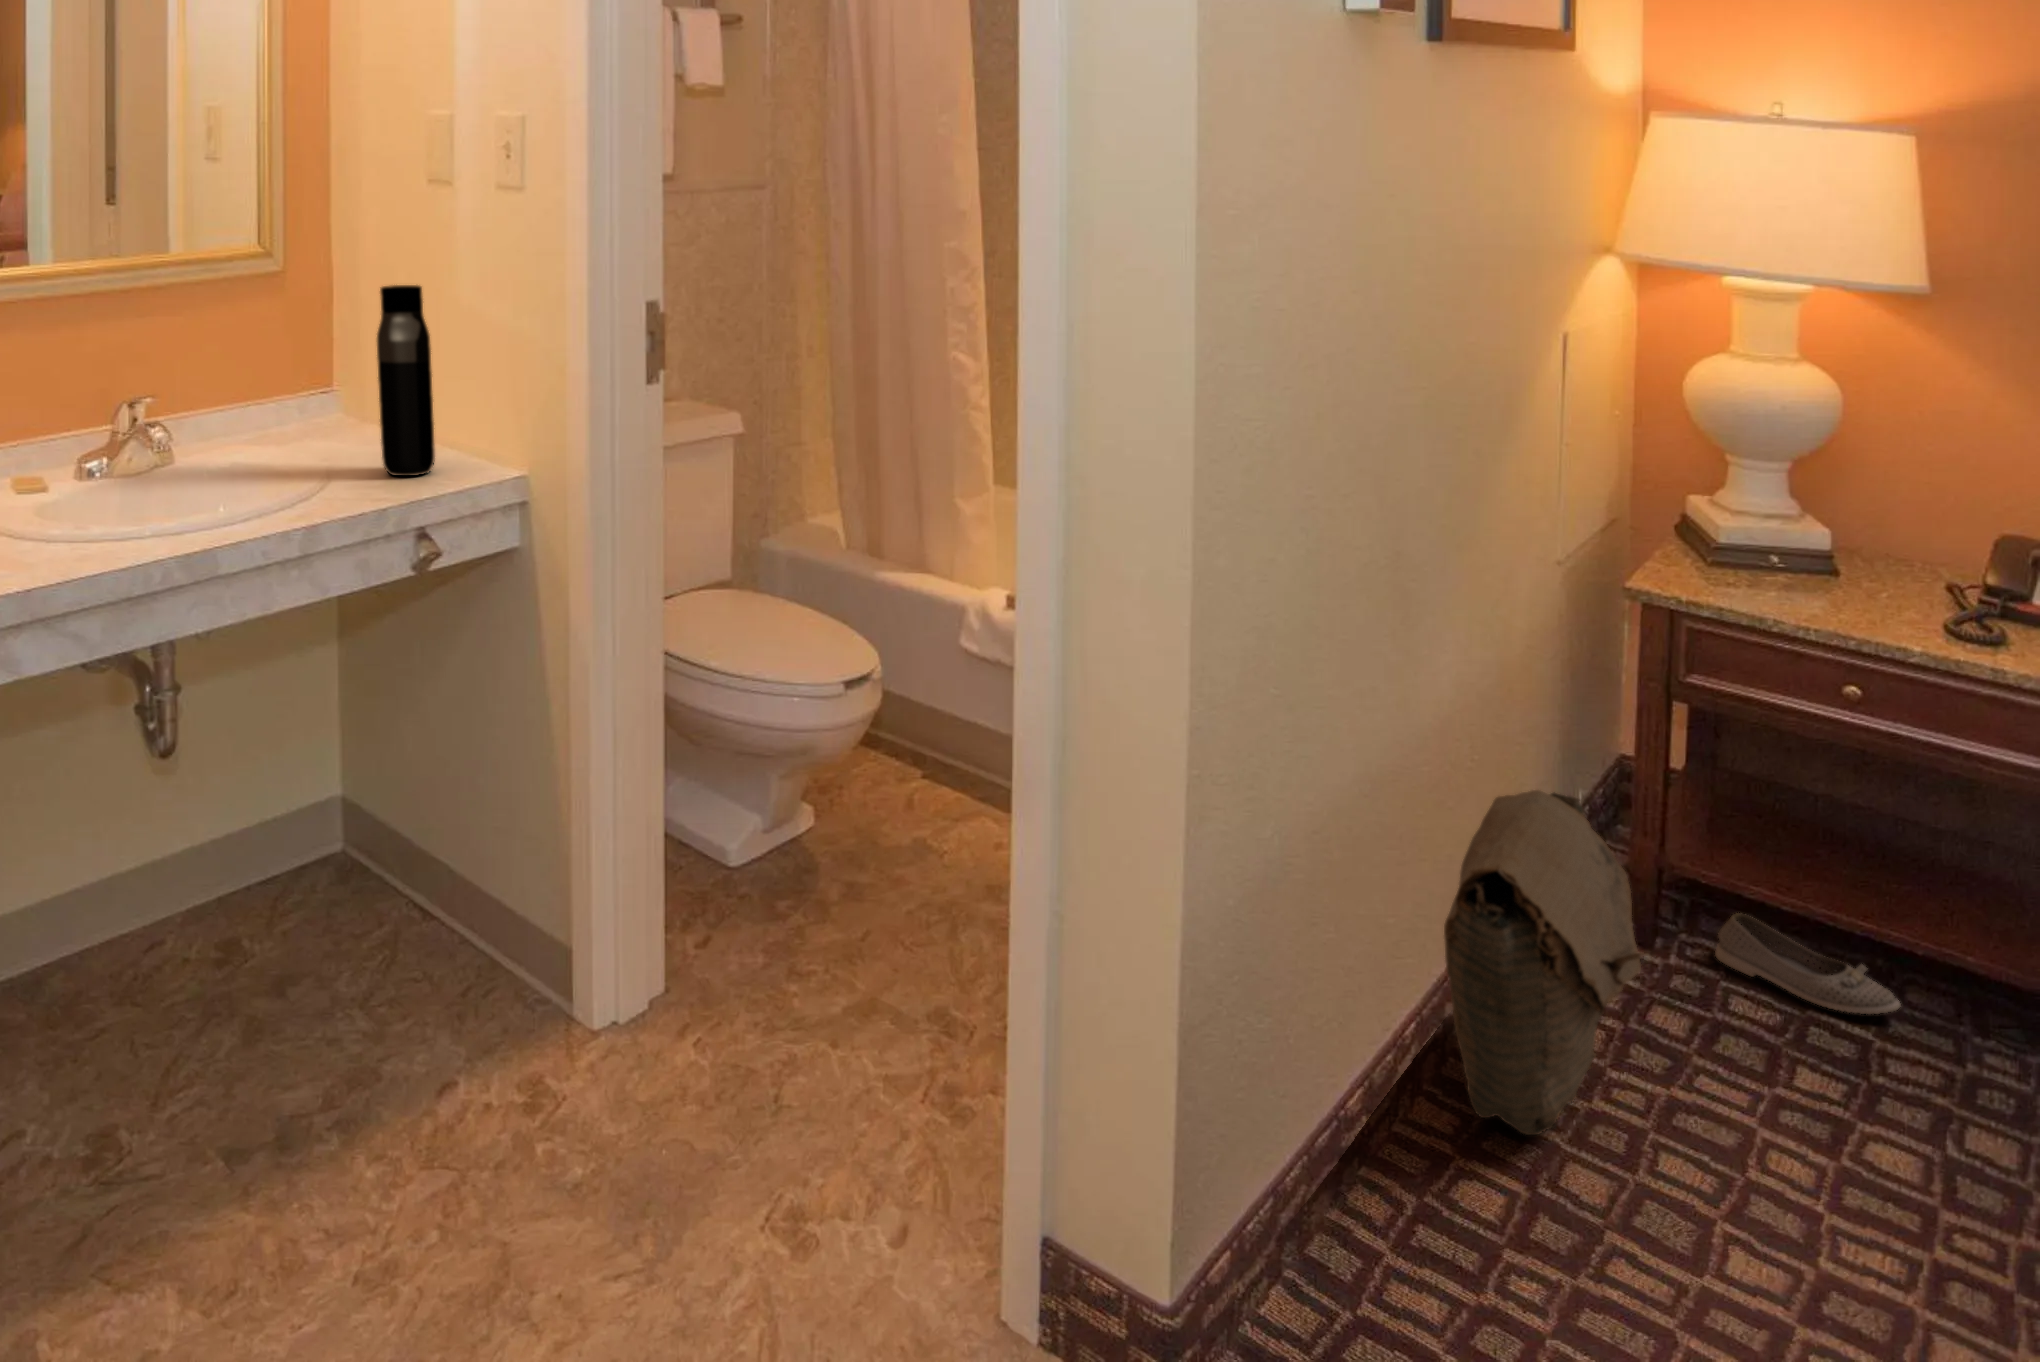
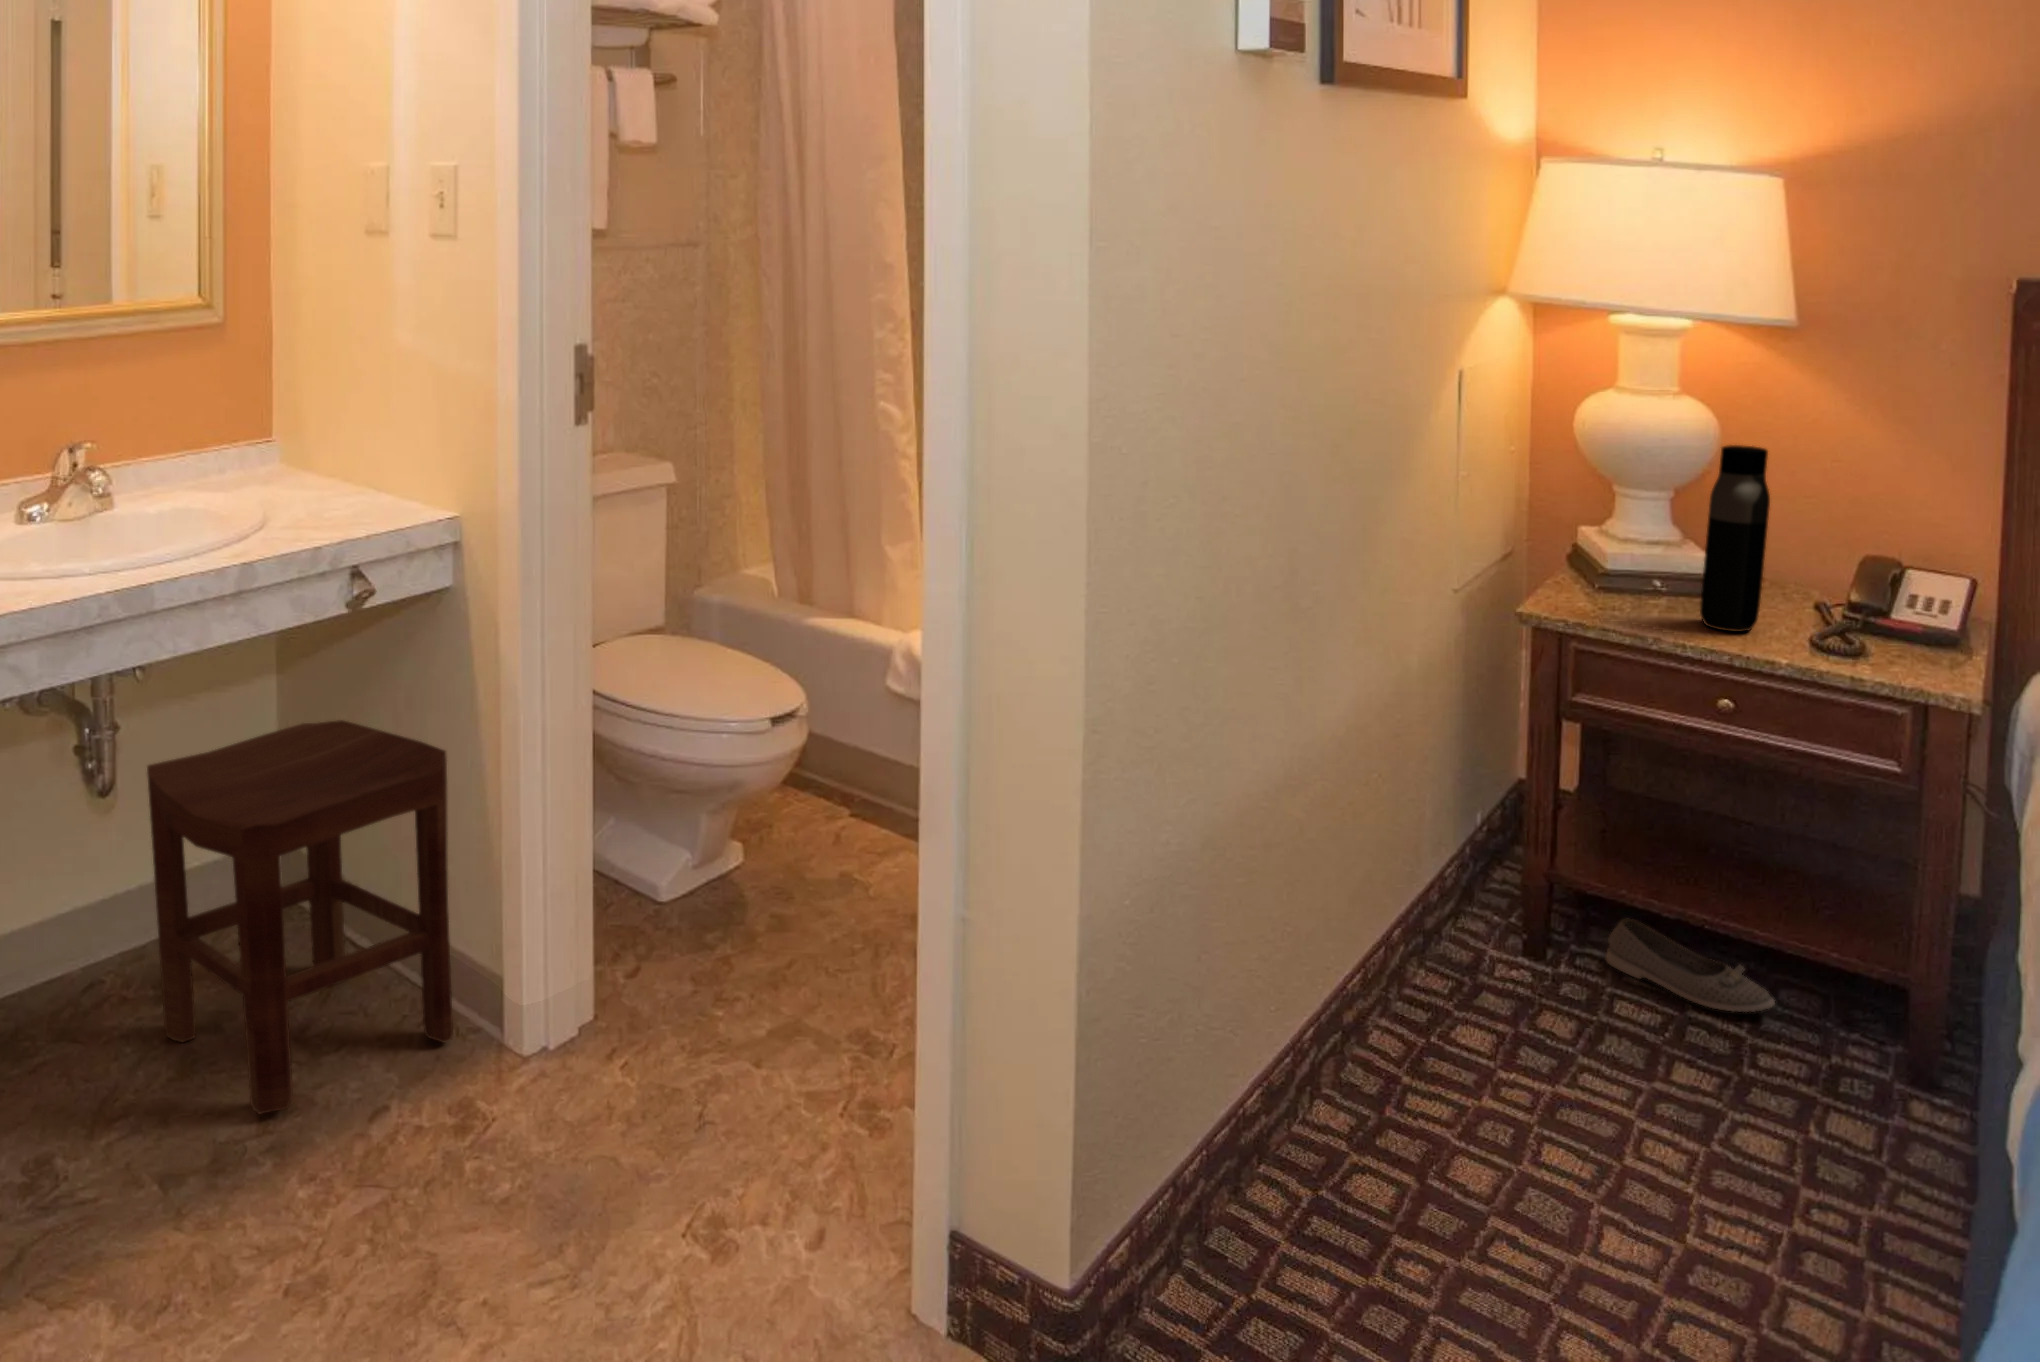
water bottle: present [377,285,435,476] -> present [1700,445,1770,632]
stool: none [214,692,521,1092] -> present [147,720,453,1114]
bag: present [1444,790,1642,1135] -> none [1338,801,1527,1131]

